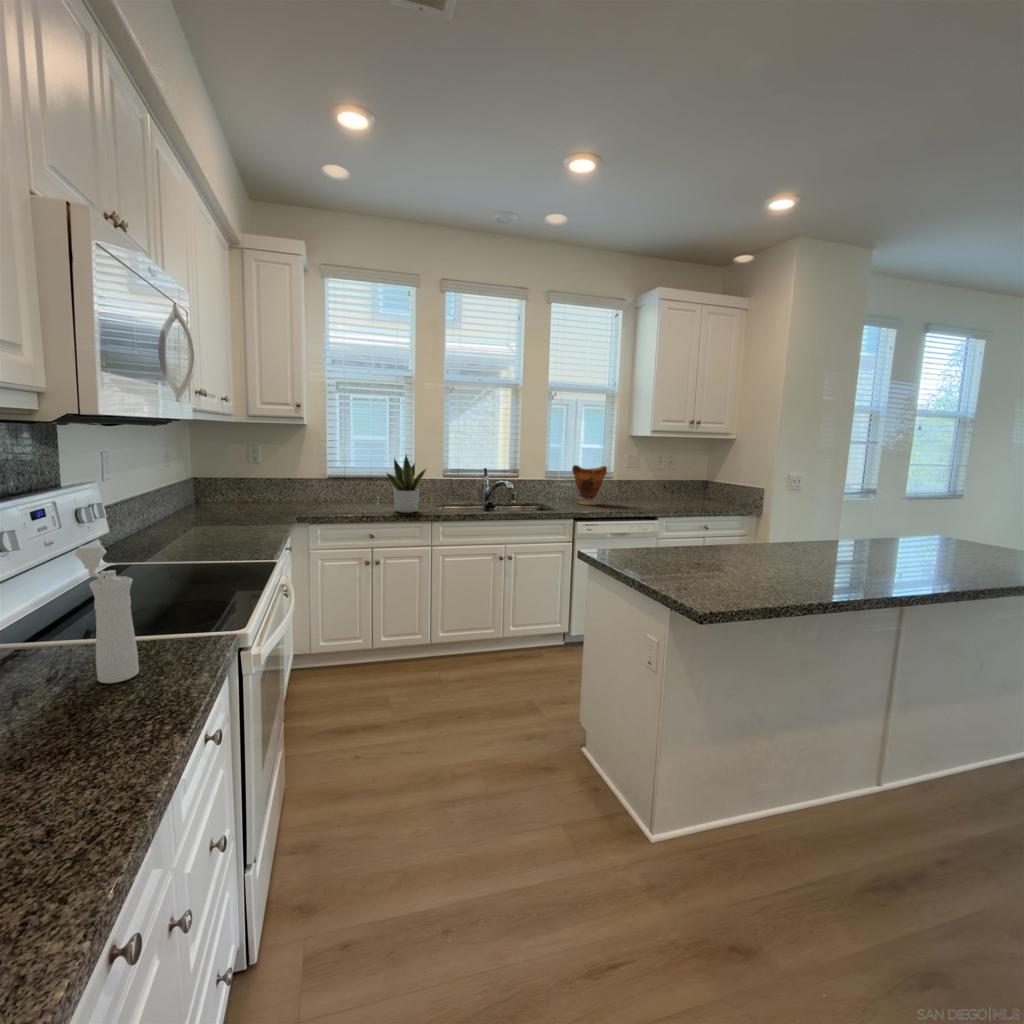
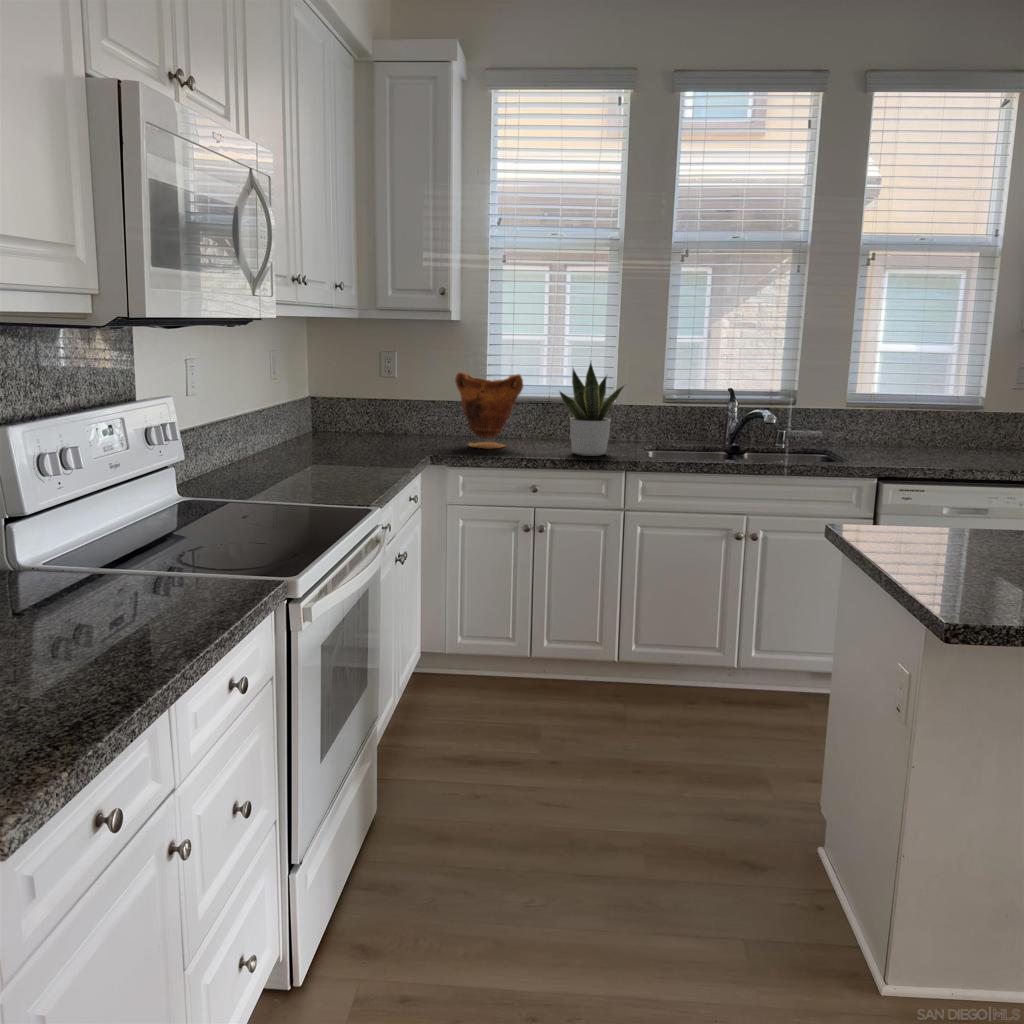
vase: present [572,465,607,505] -> present [455,372,523,448]
pepper mill: present [75,545,139,683] -> none [119,461,170,609]

